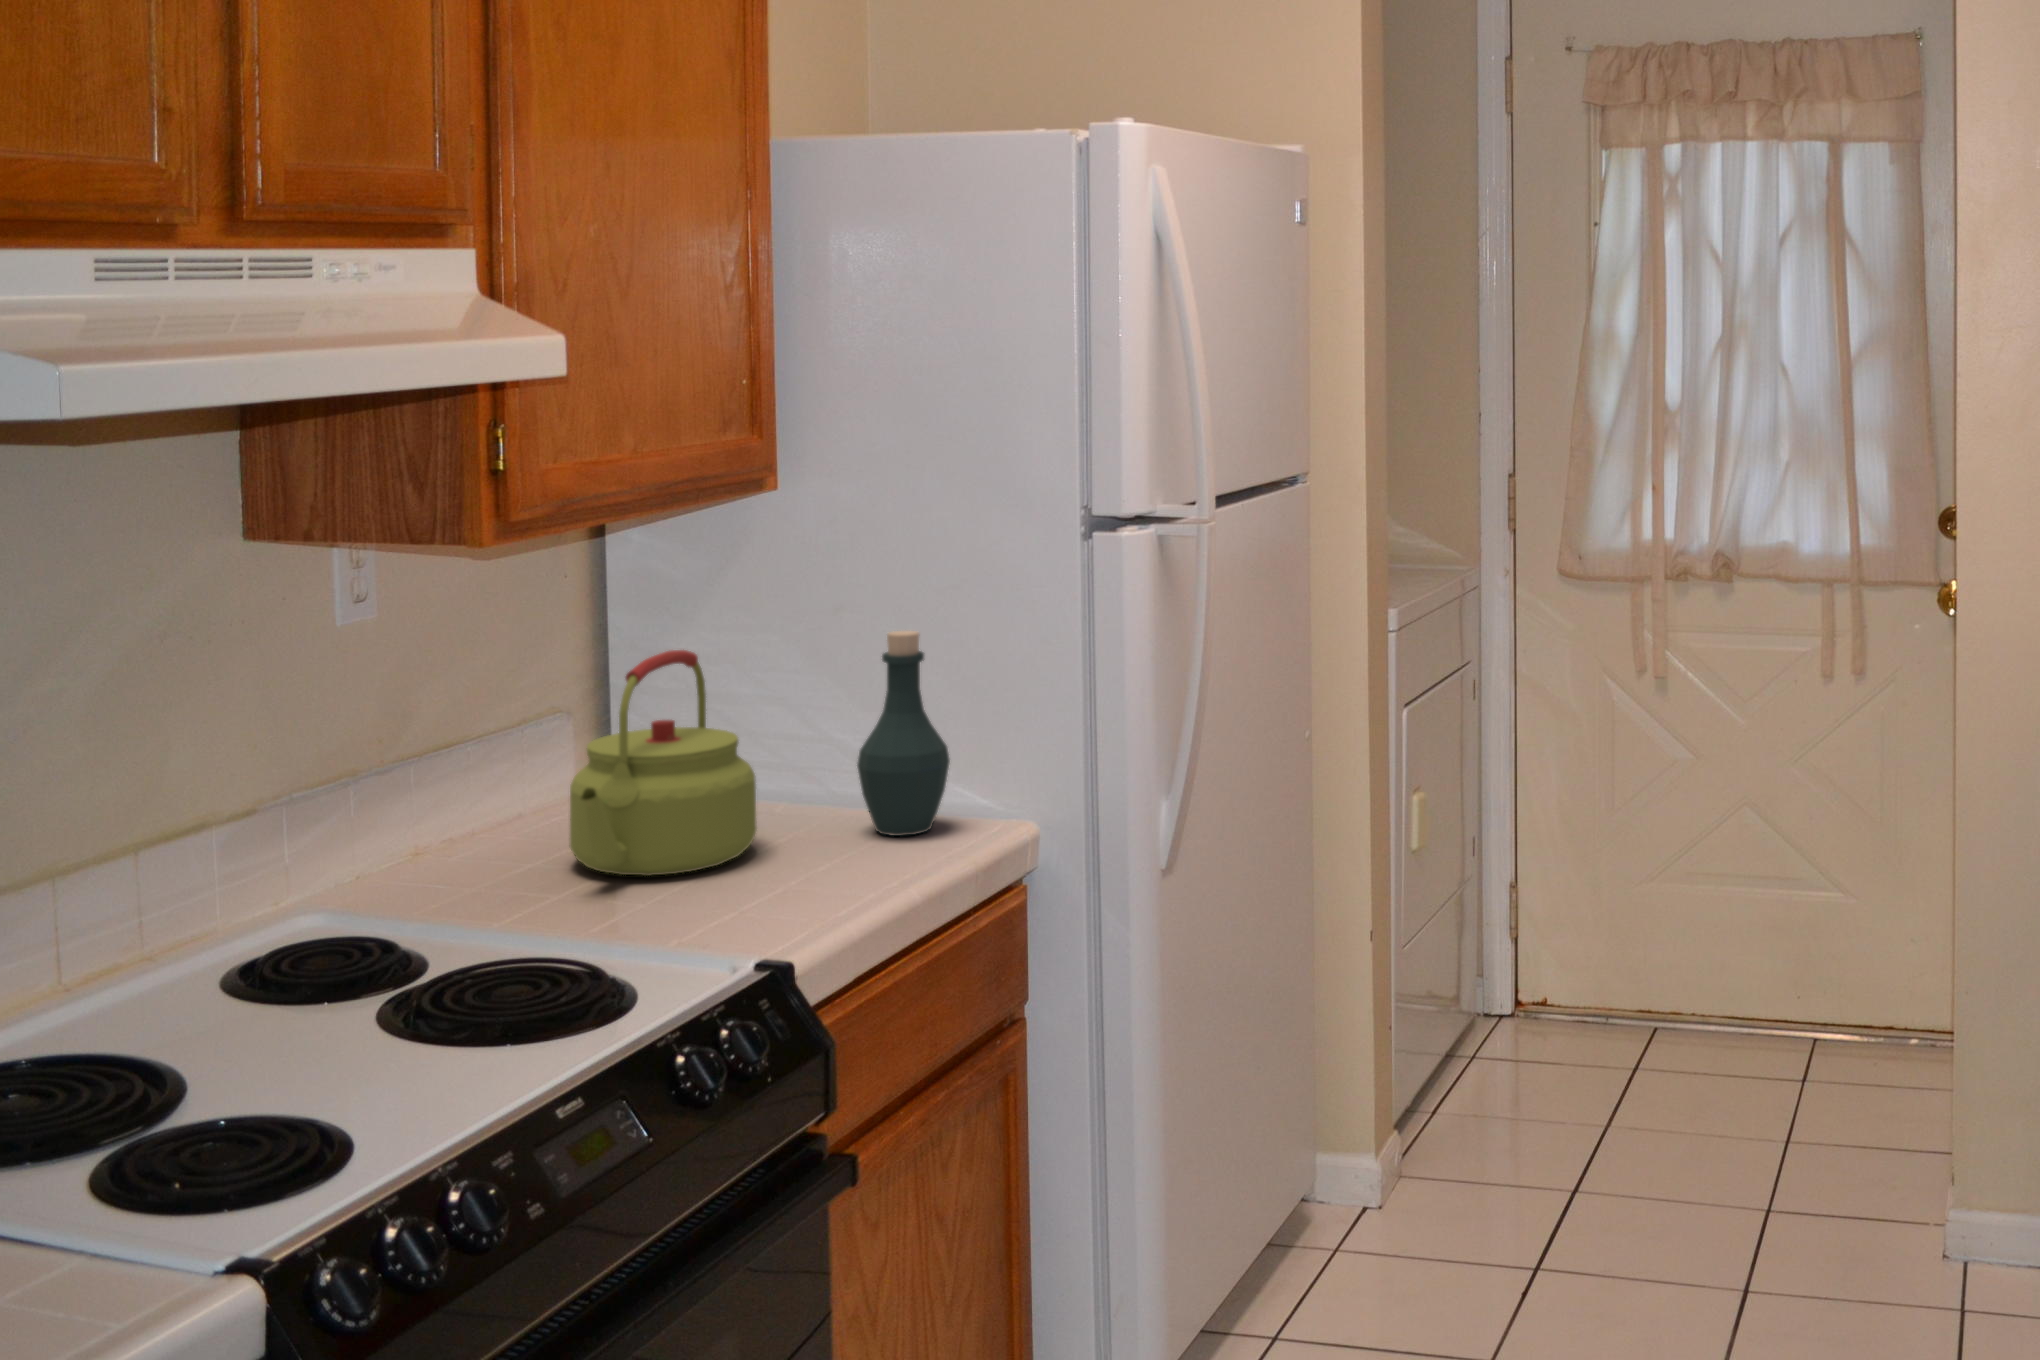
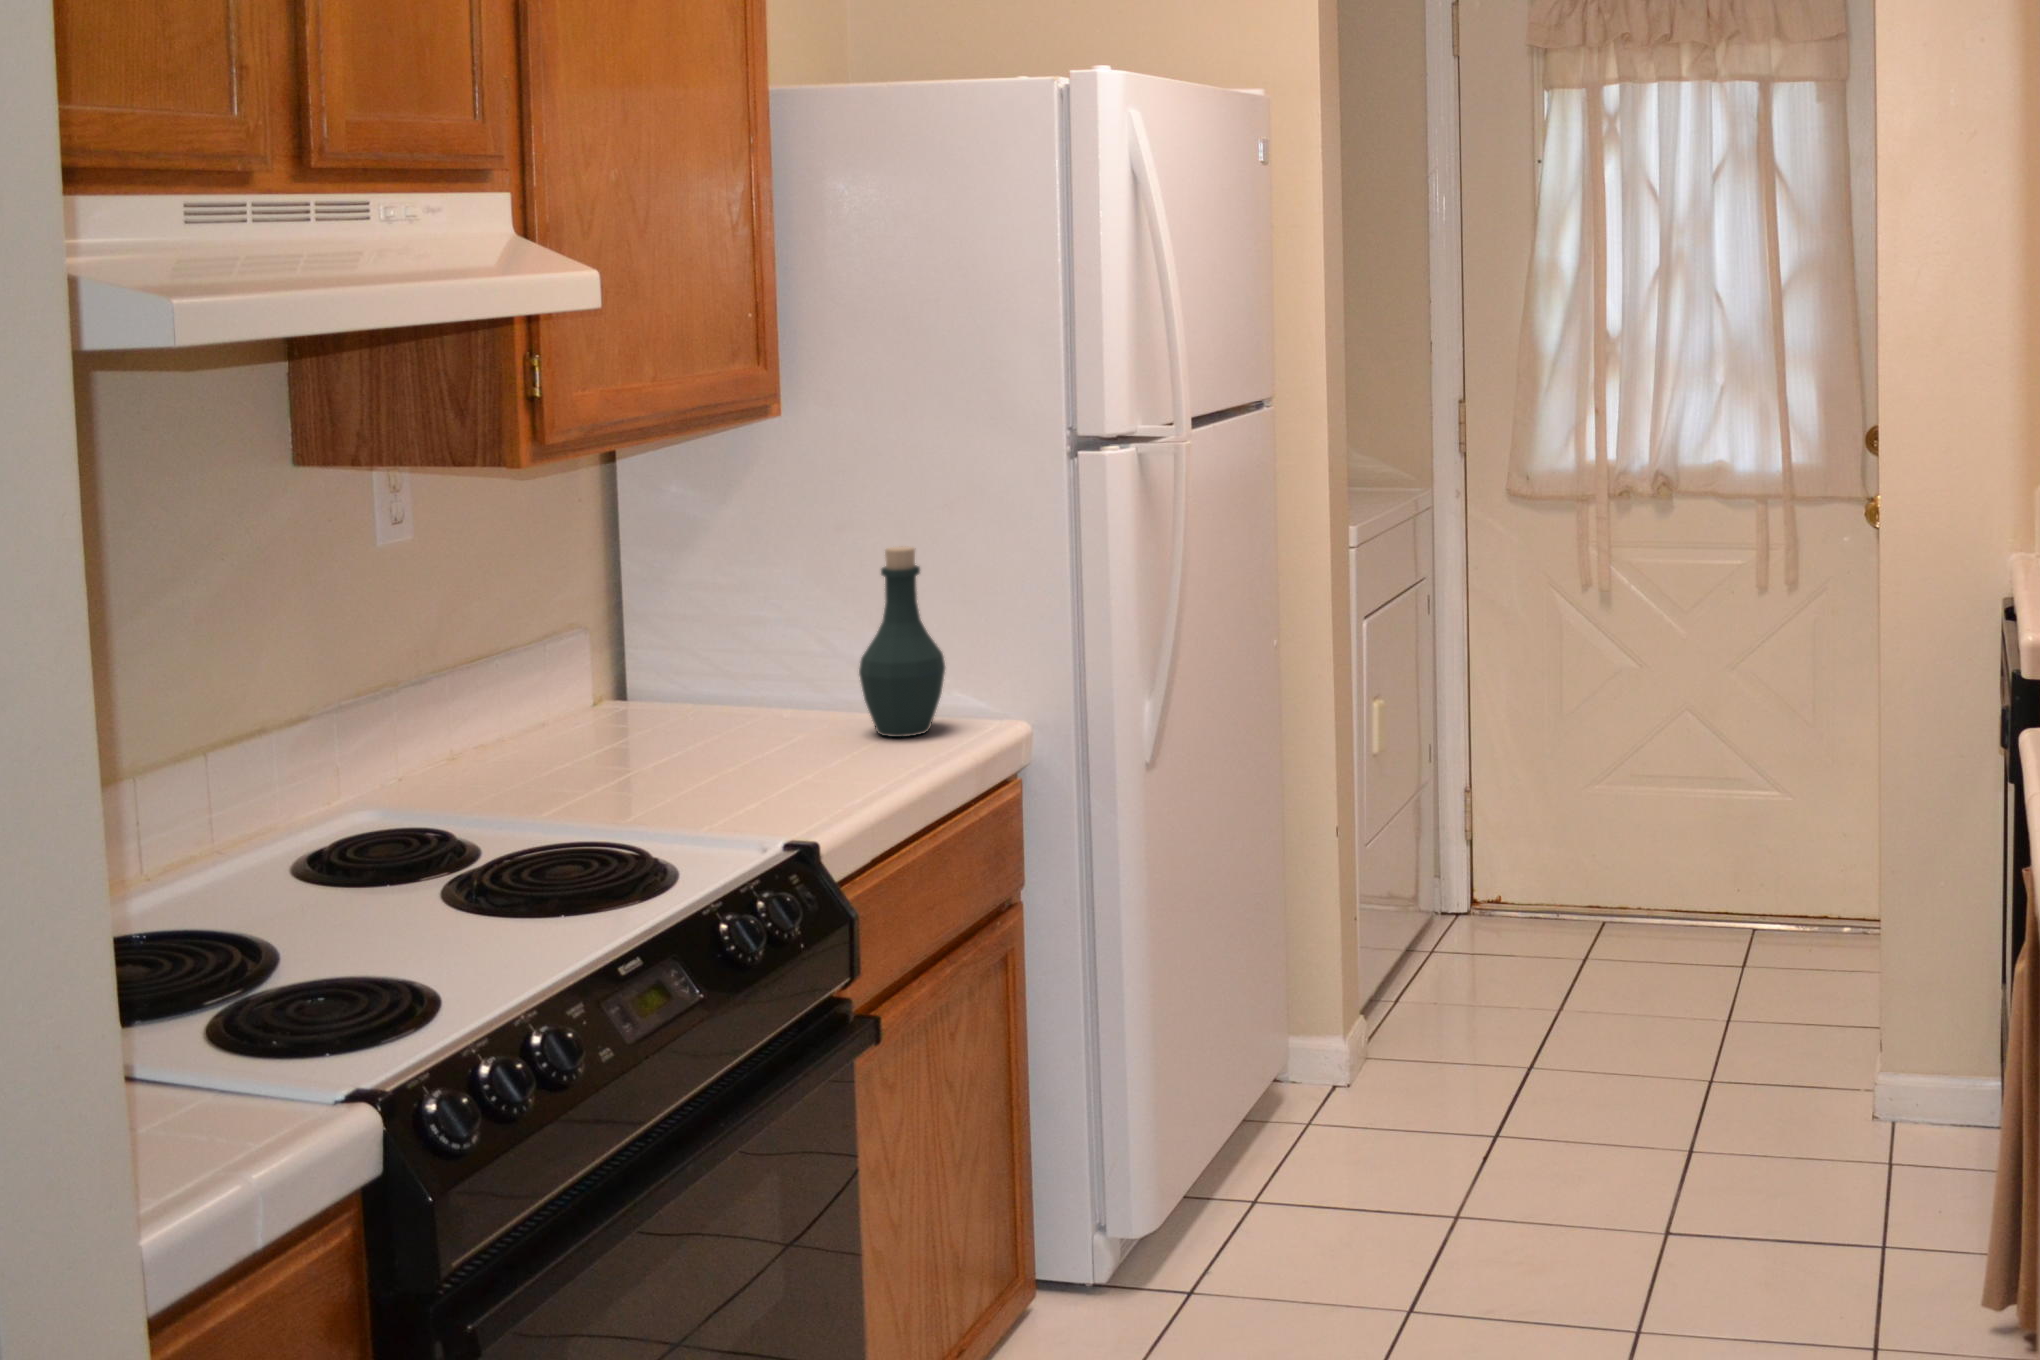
kettle: present [569,650,756,876] -> none [592,566,767,775]

